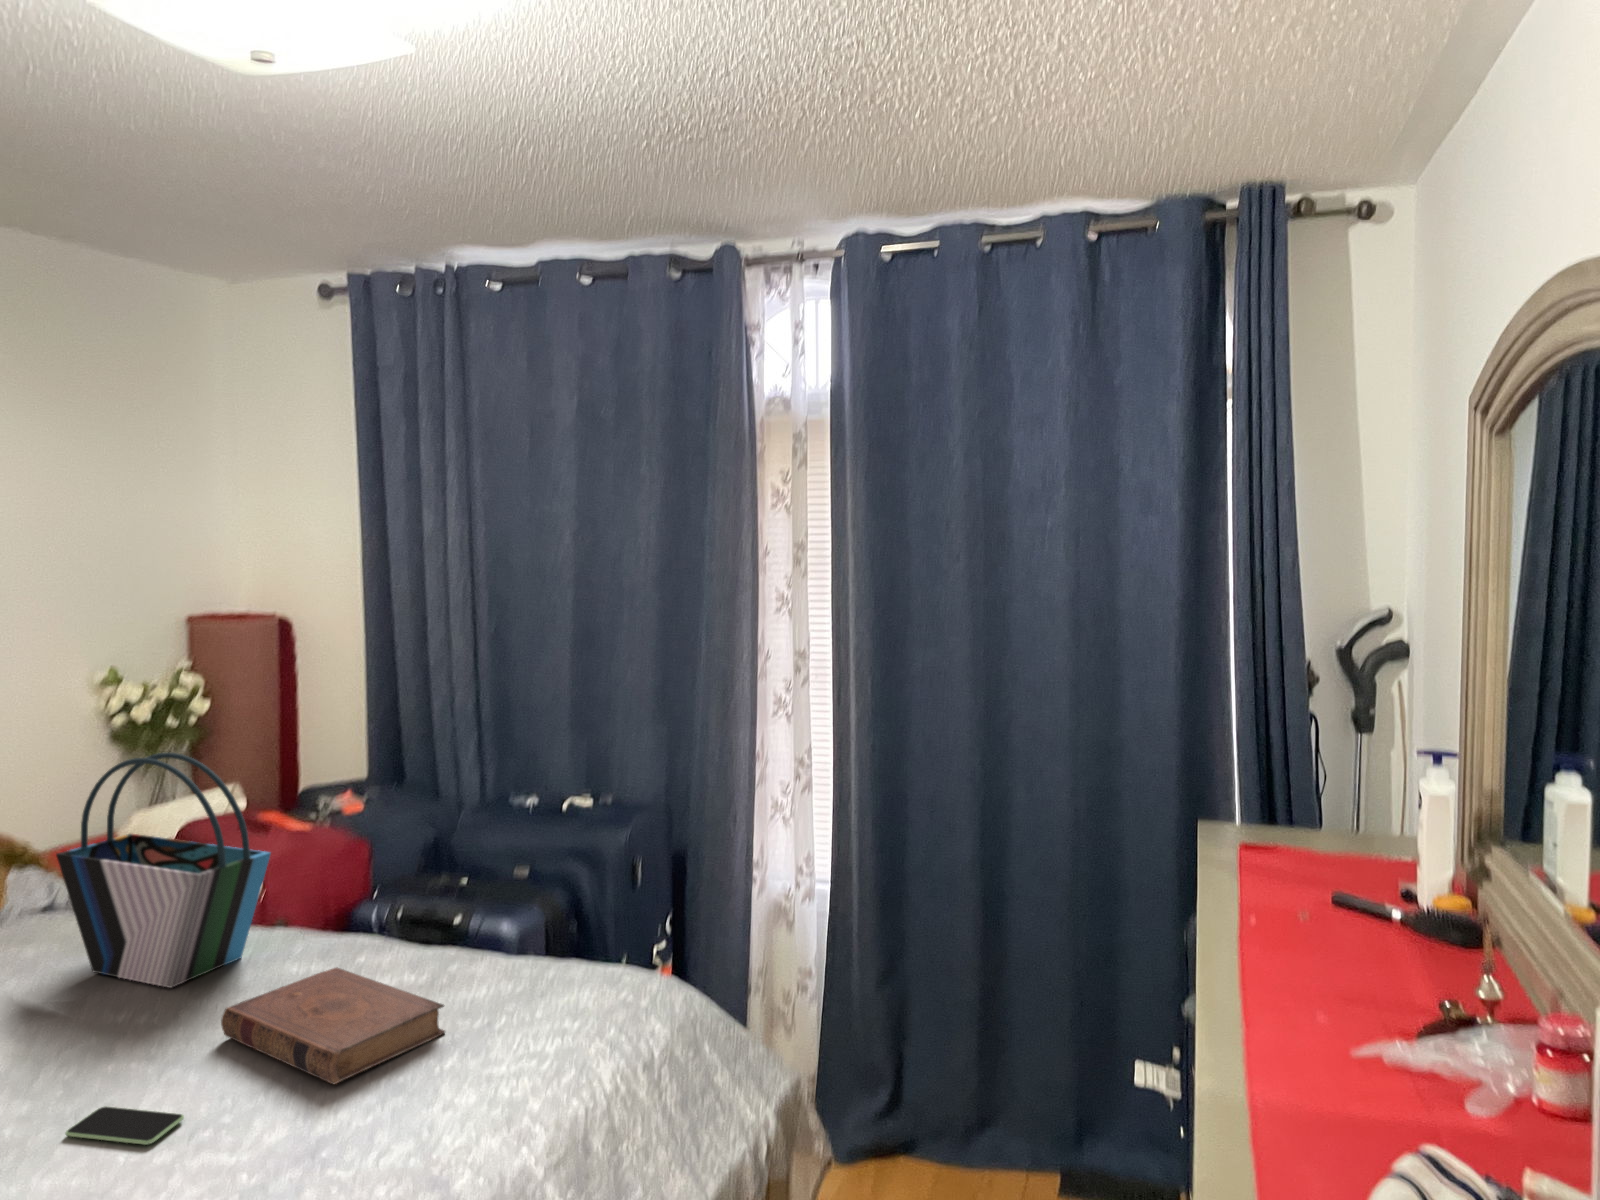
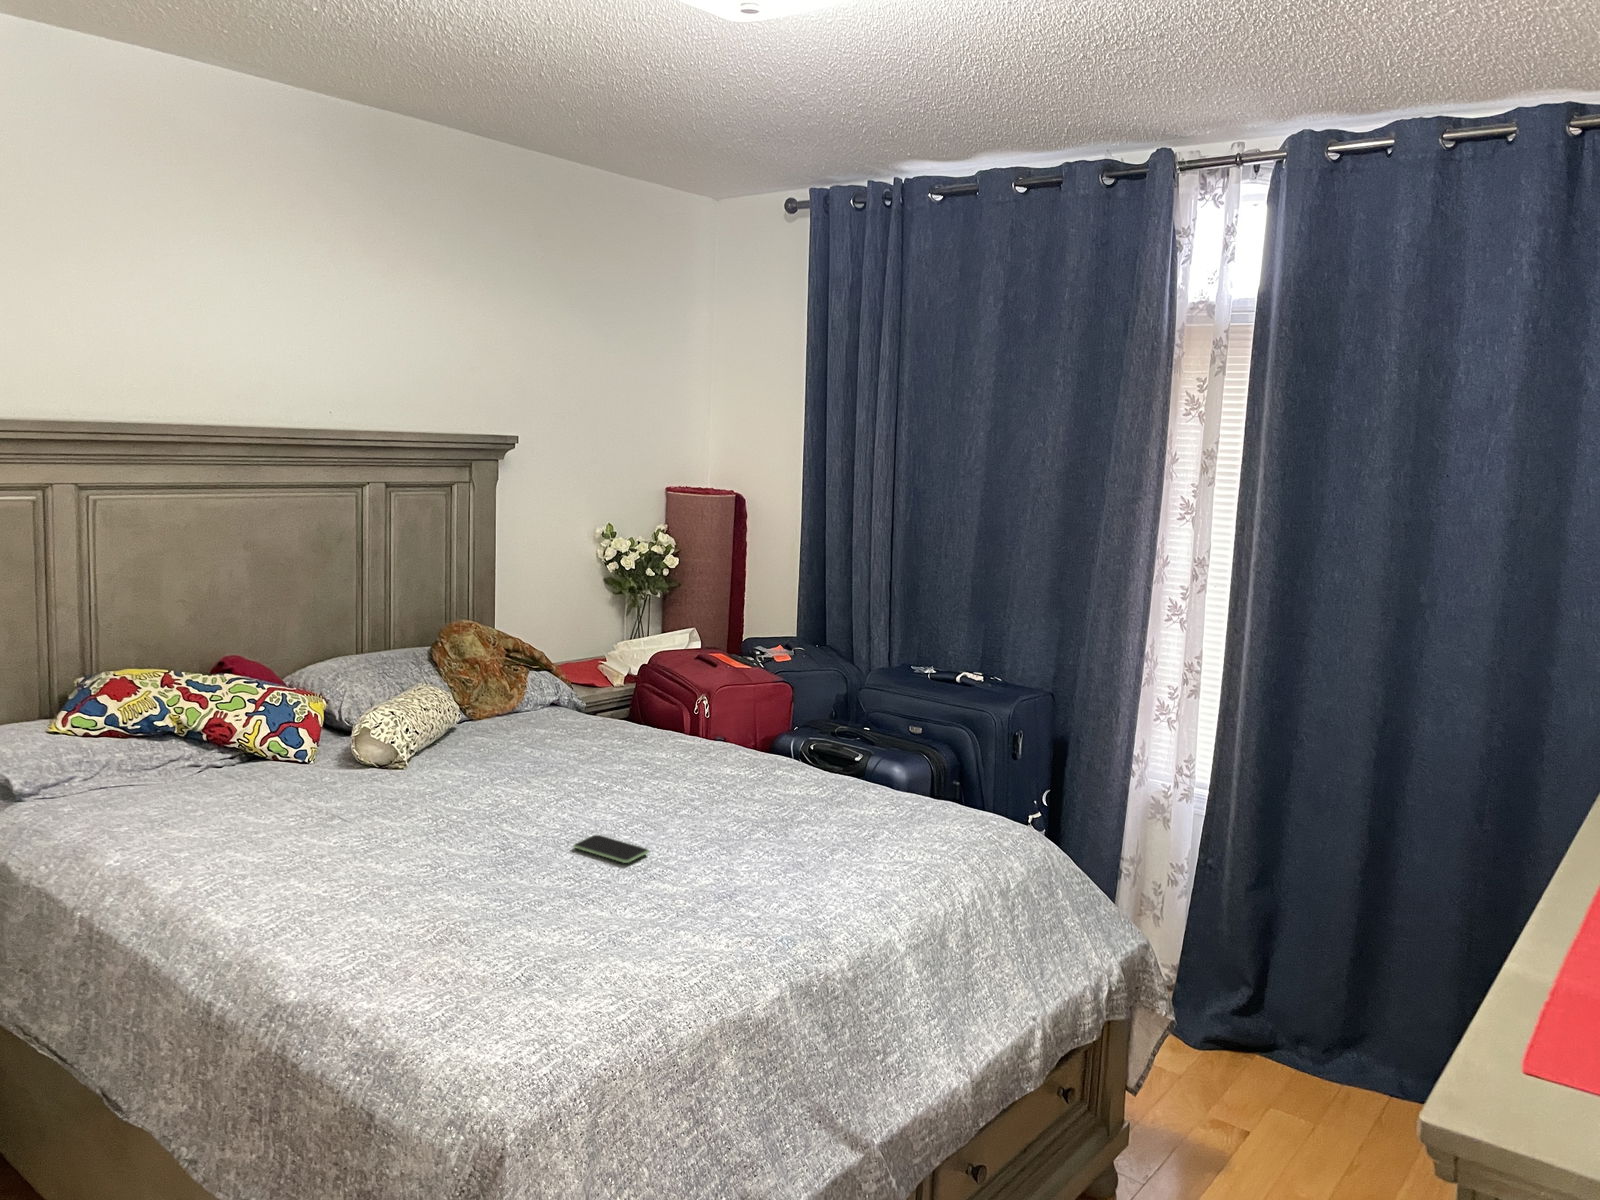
tote bag: present [56,753,271,988] -> none [570,588,719,769]
book: present [221,967,445,1084] -> none [676,772,839,851]

